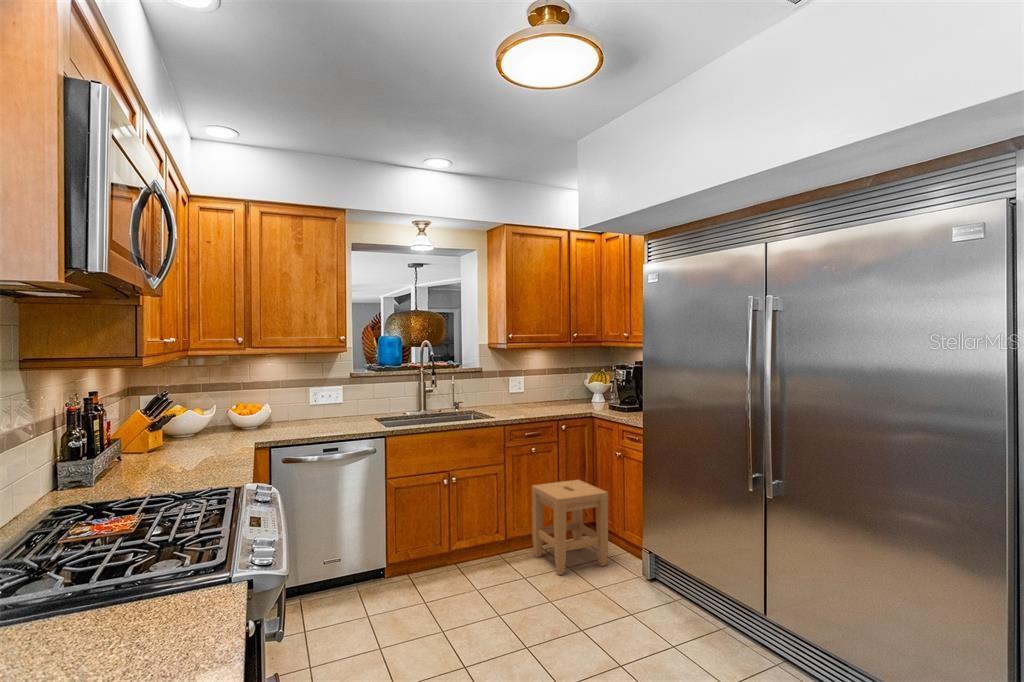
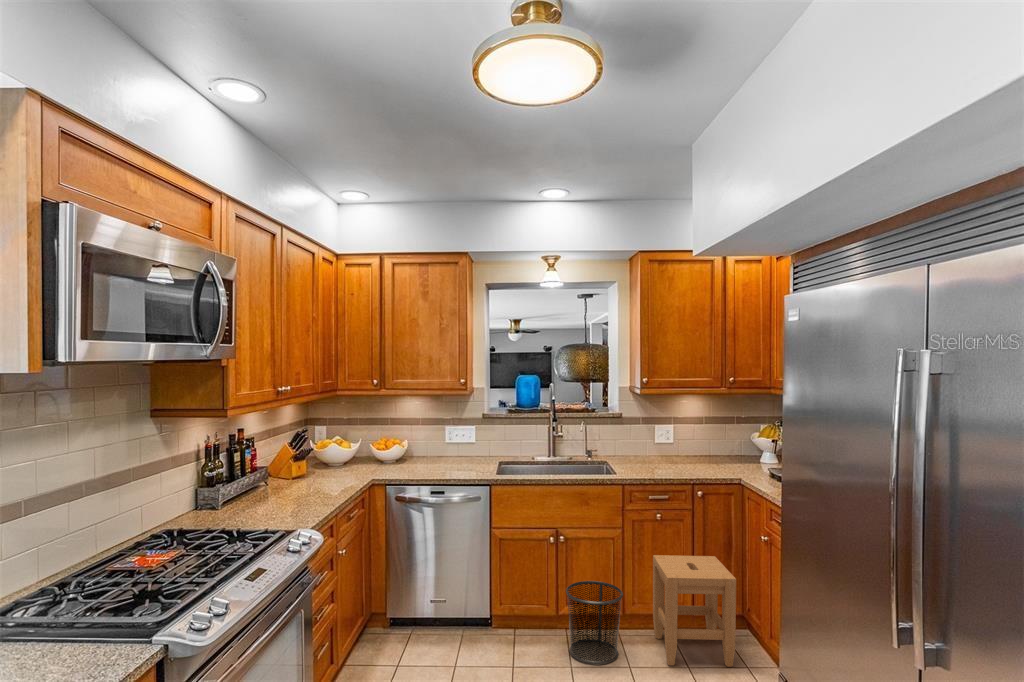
waste bin: none [467,515,519,588] -> present [566,581,623,664]

